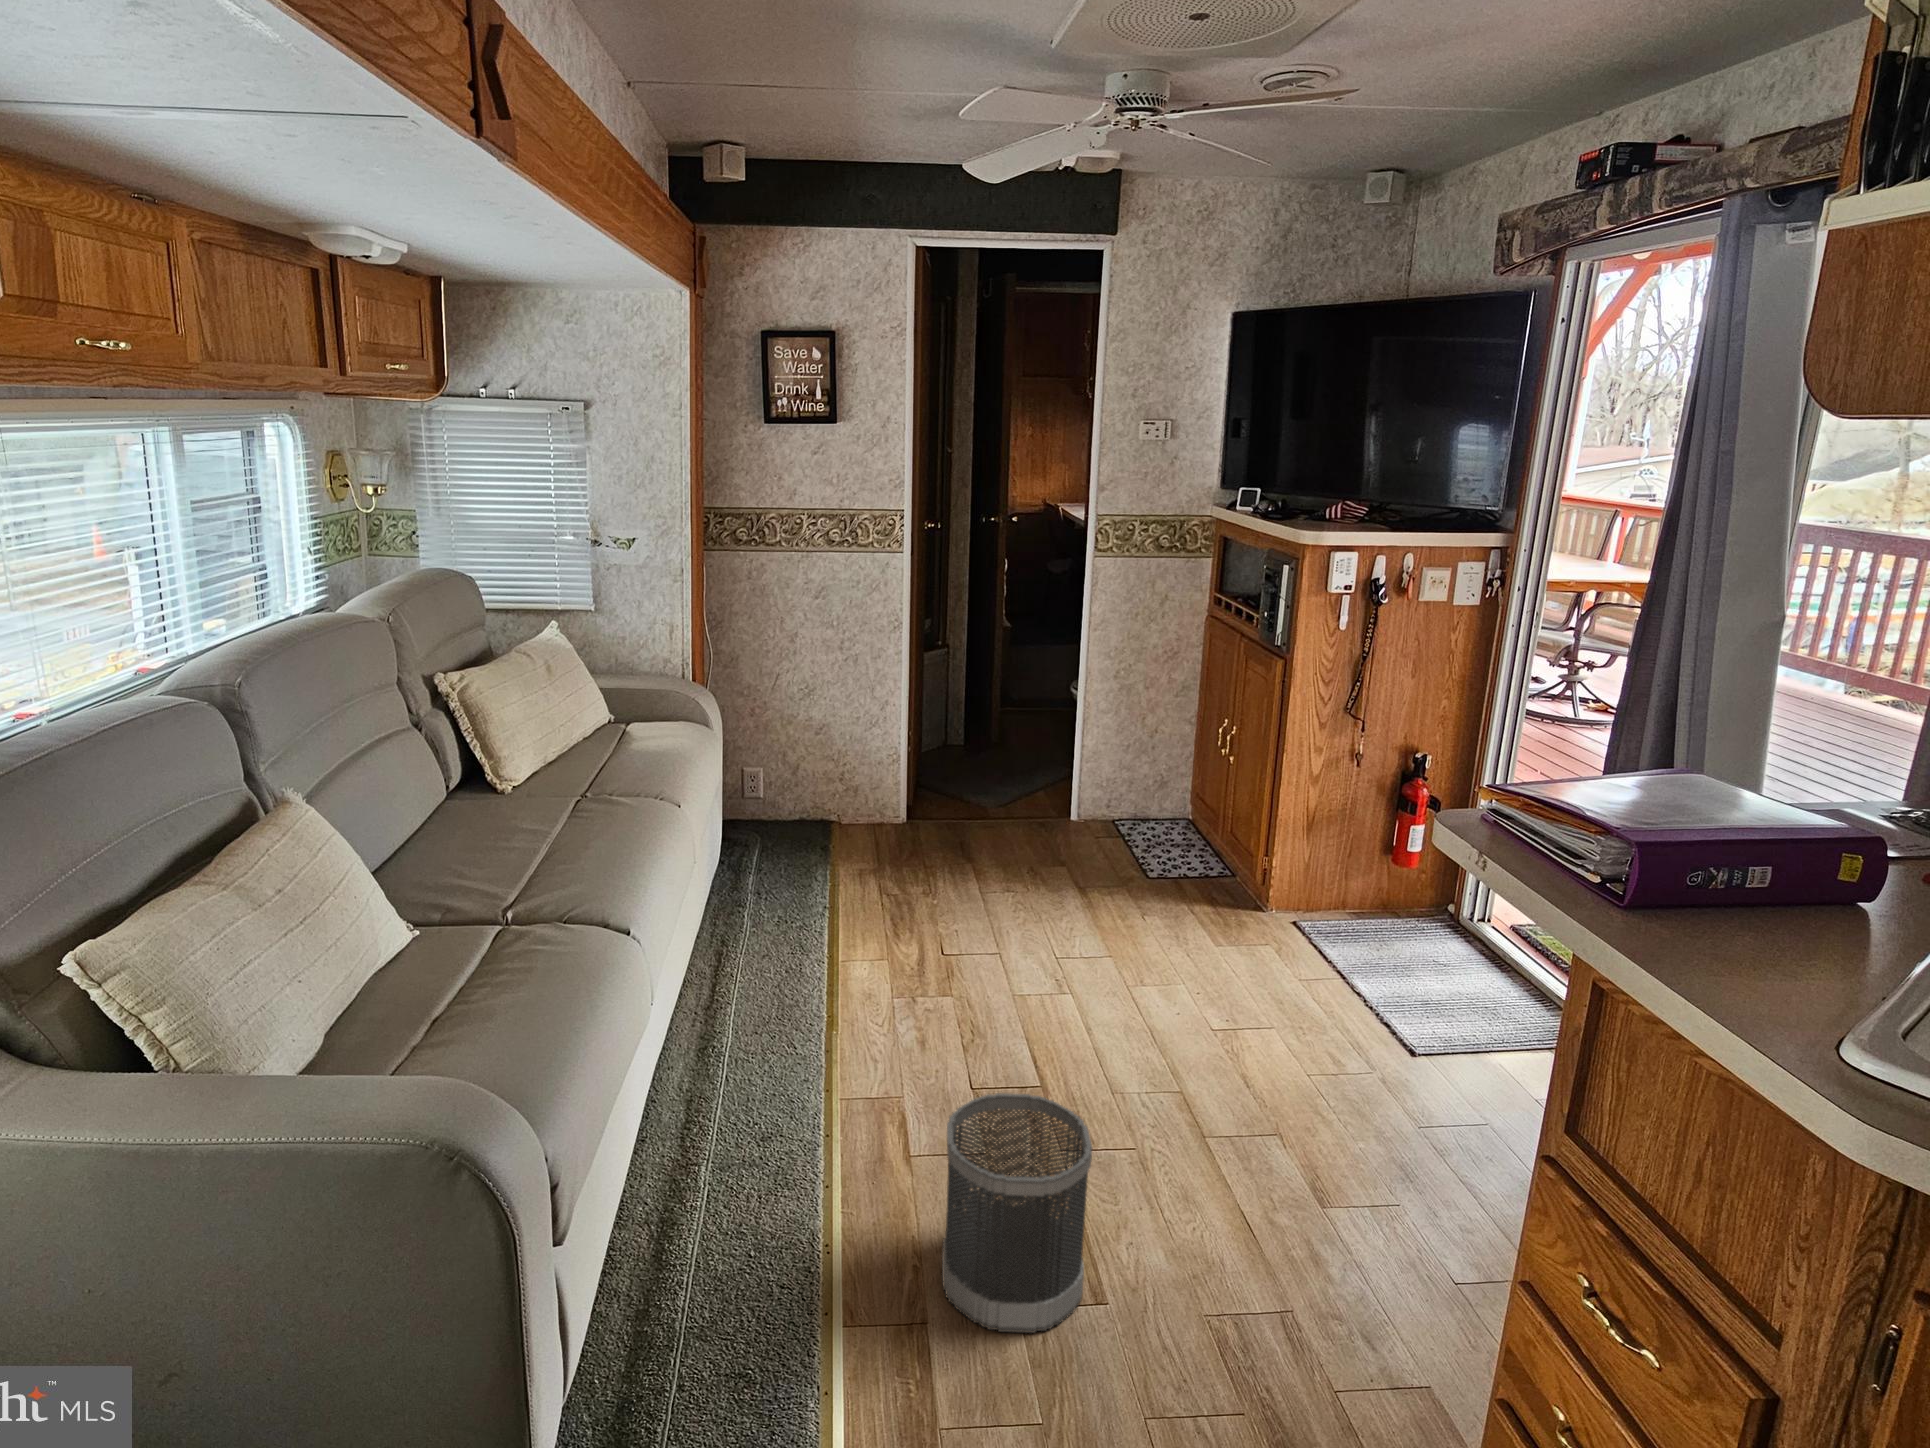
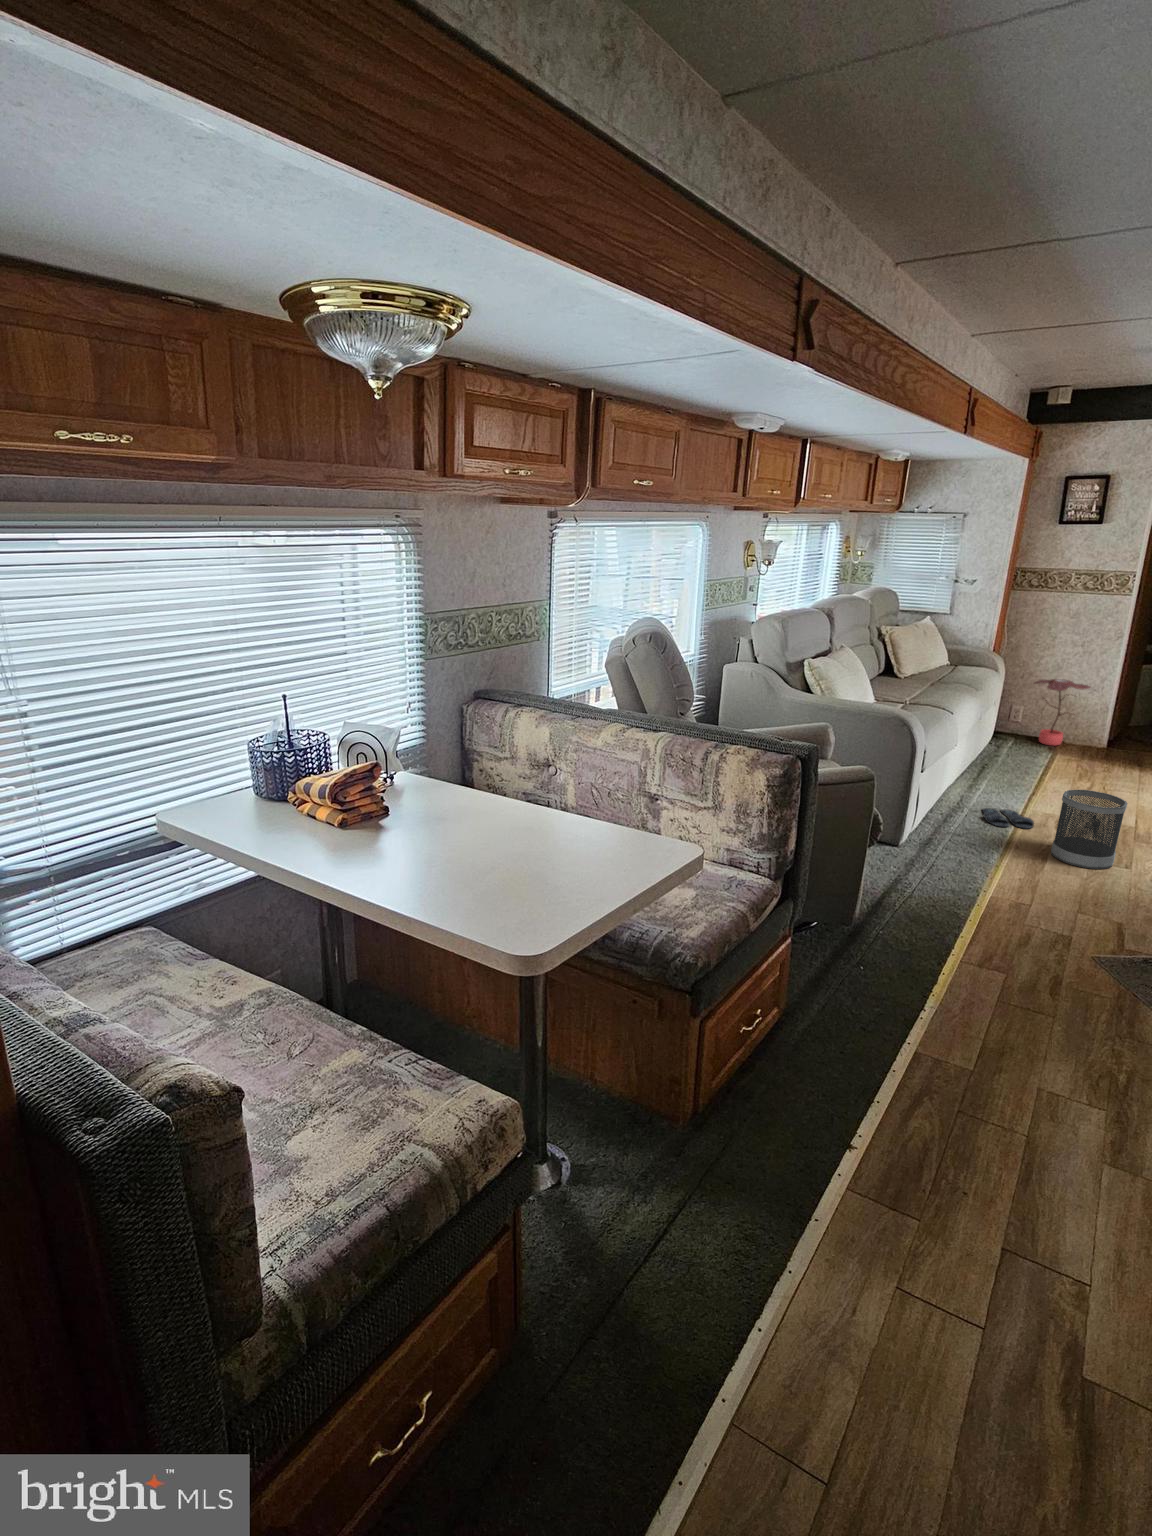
potted plant: none [773,717,873,847] -> present [1034,679,1090,746]
slippers: none [749,1117,873,1211] -> present [982,808,1034,829]

